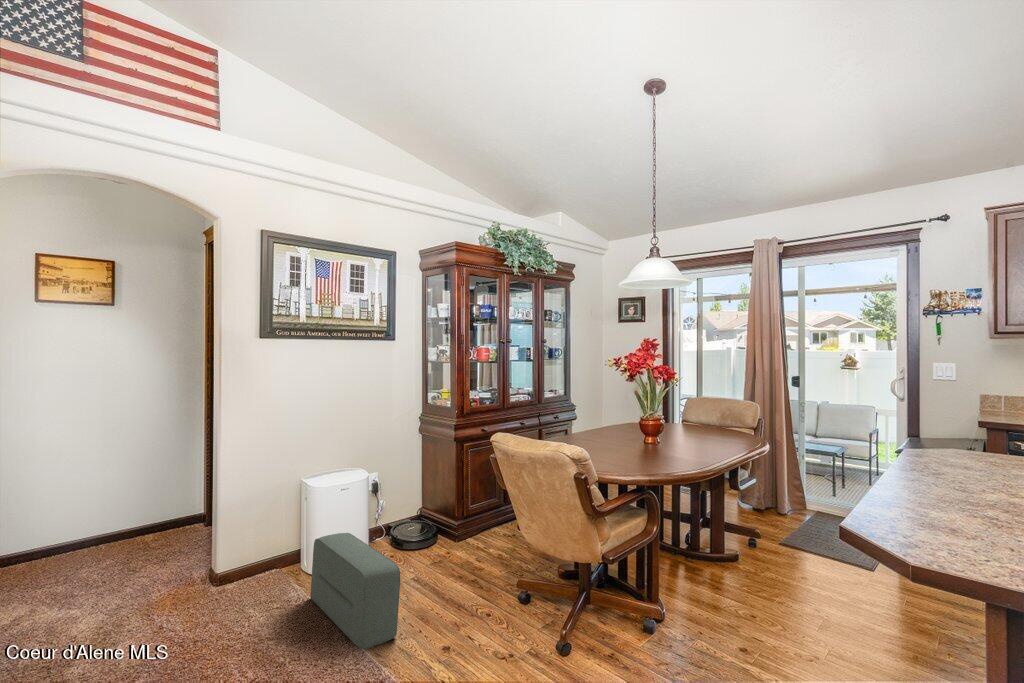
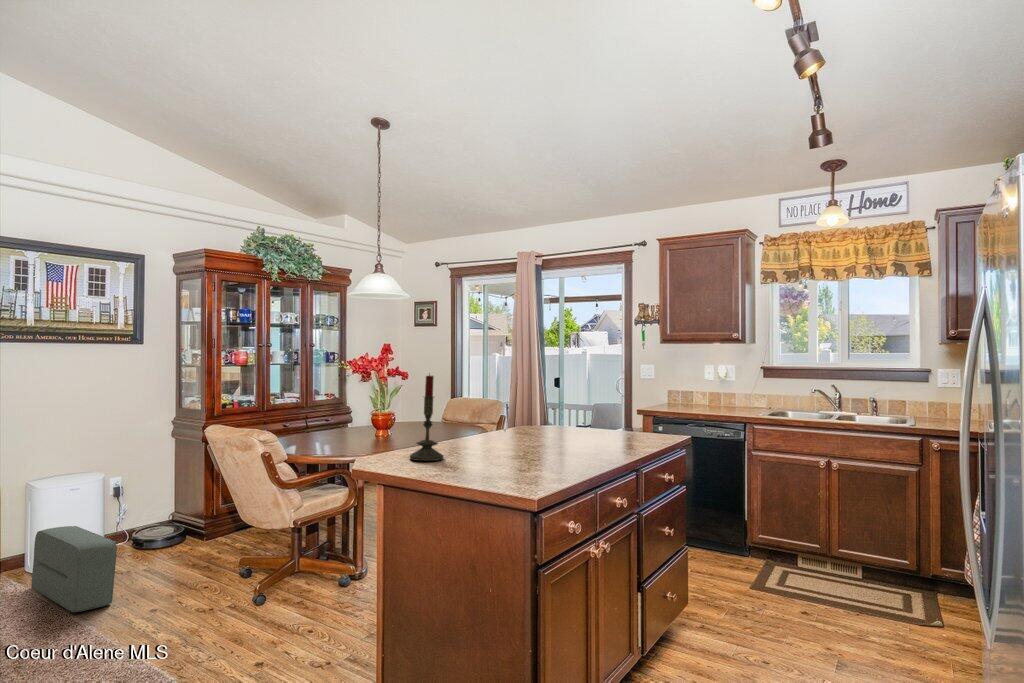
candle: none [910,393,988,552] -> present [410,375,443,461]

